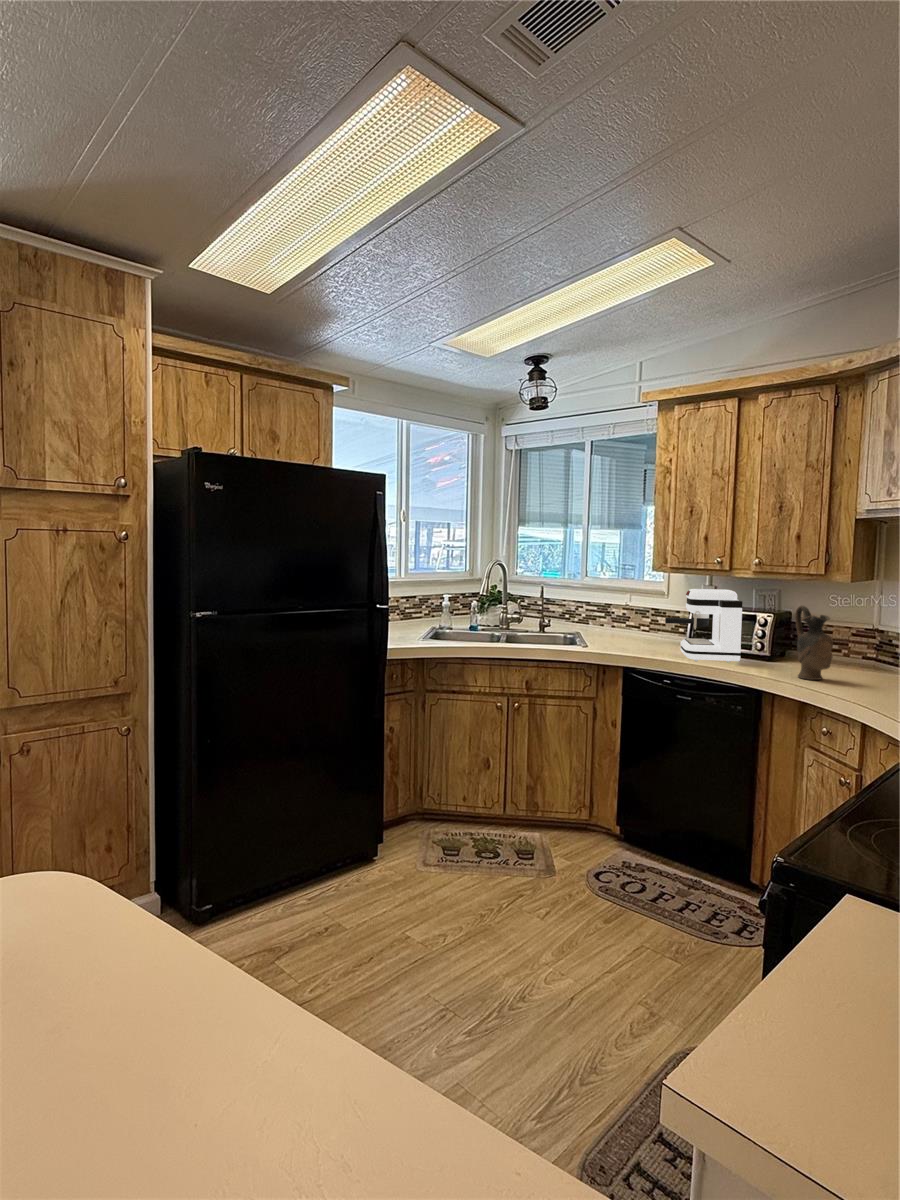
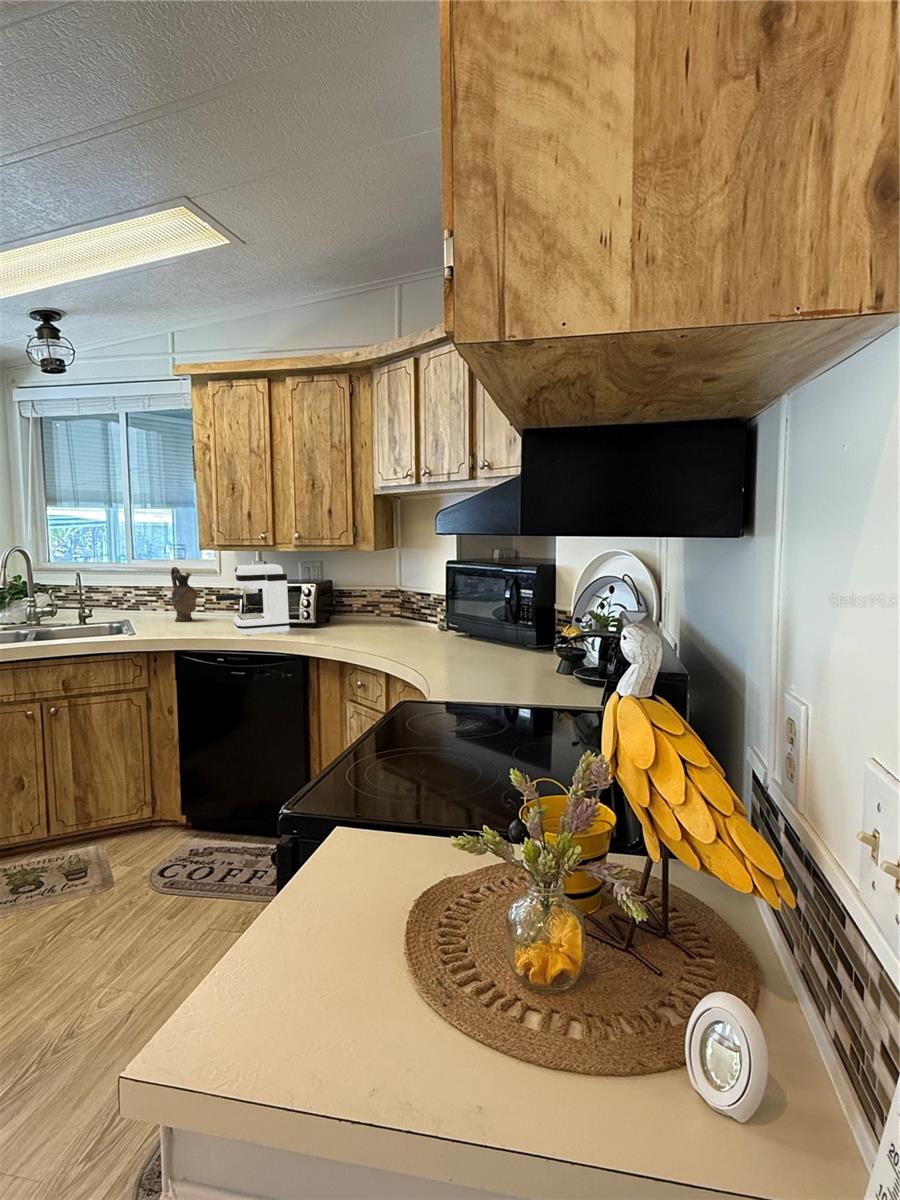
ceramic pitcher: present [795,606,833,680] -> present [171,567,197,621]

